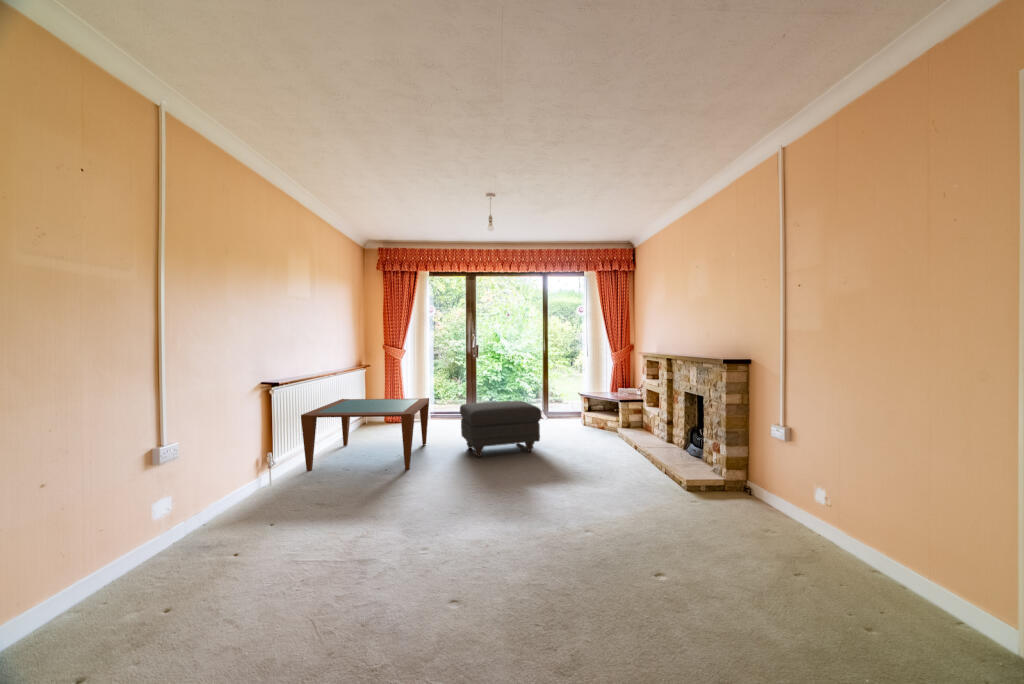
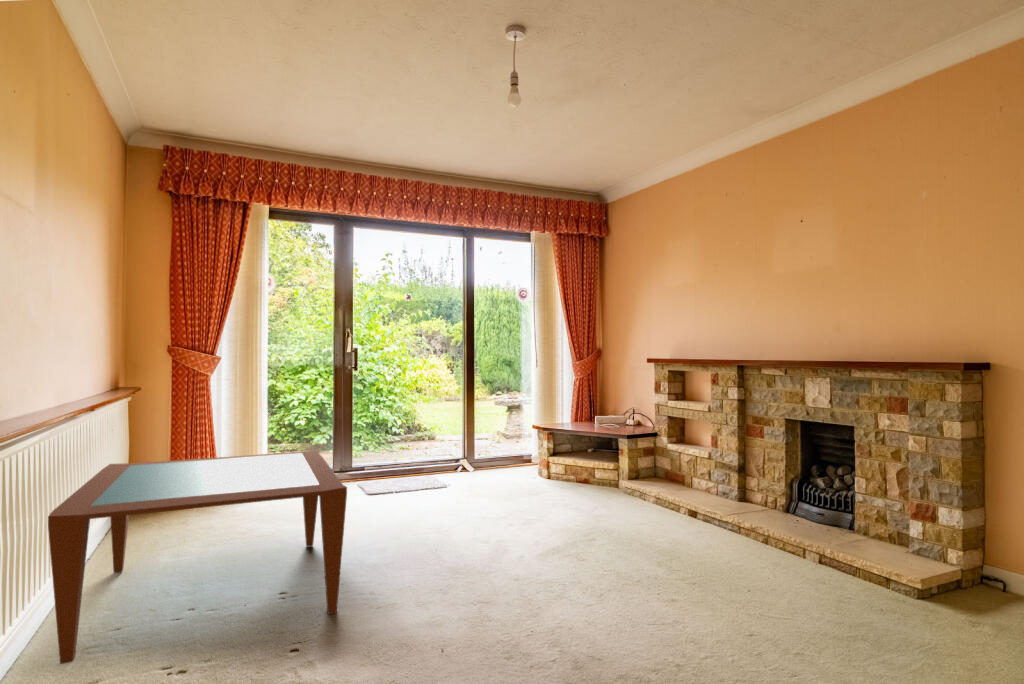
ottoman: present [460,401,541,457] -> none [389,444,549,560]

